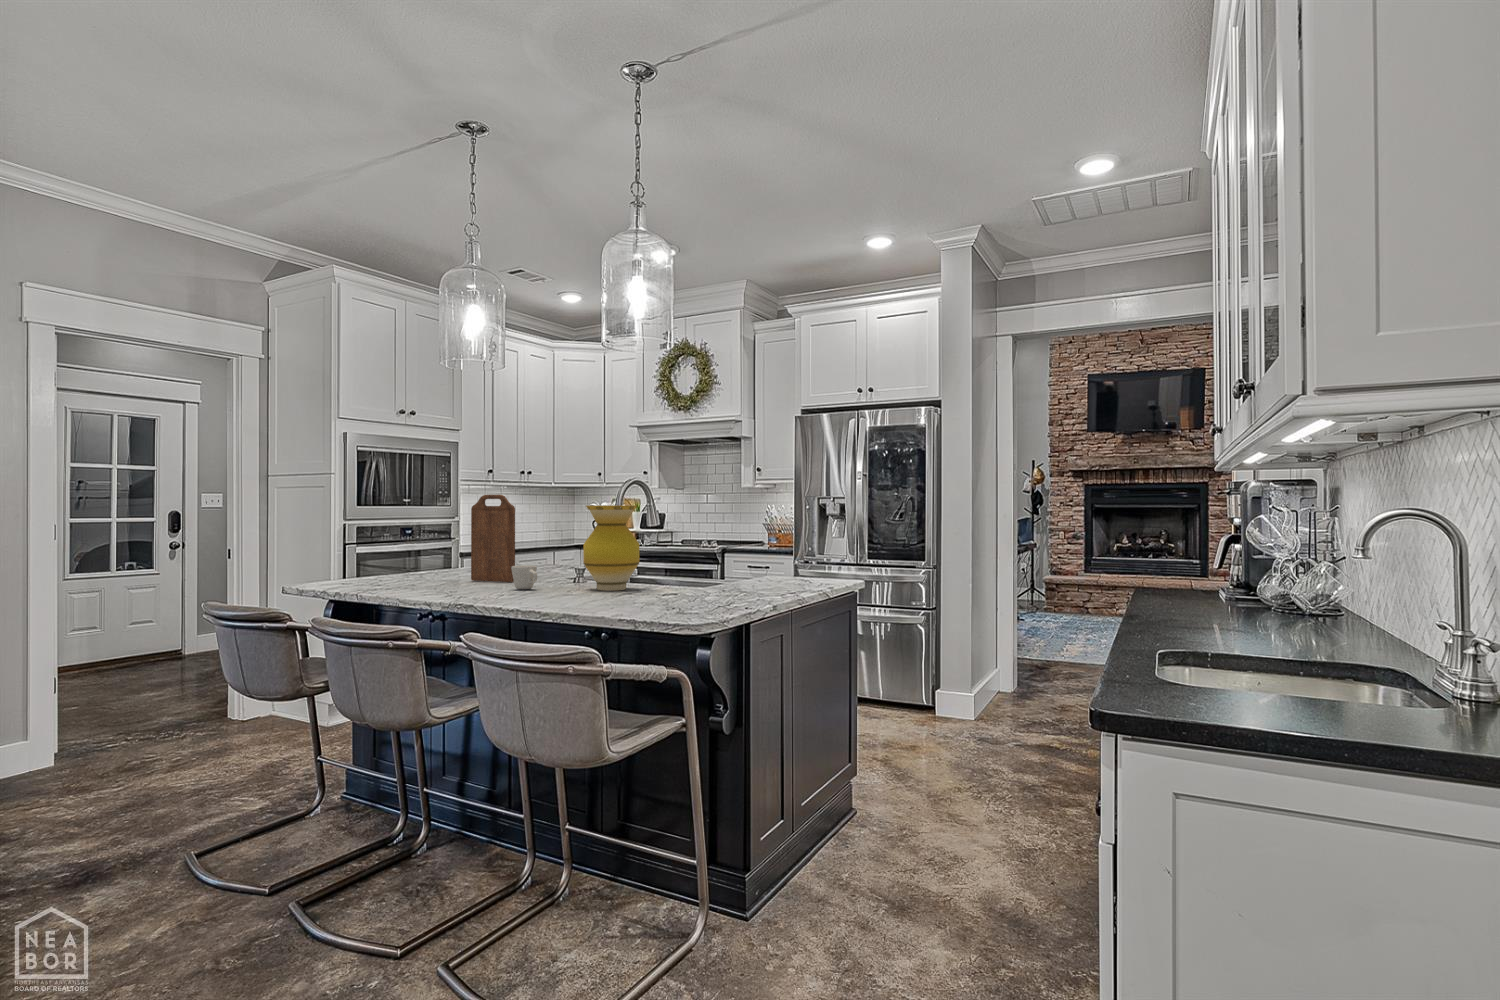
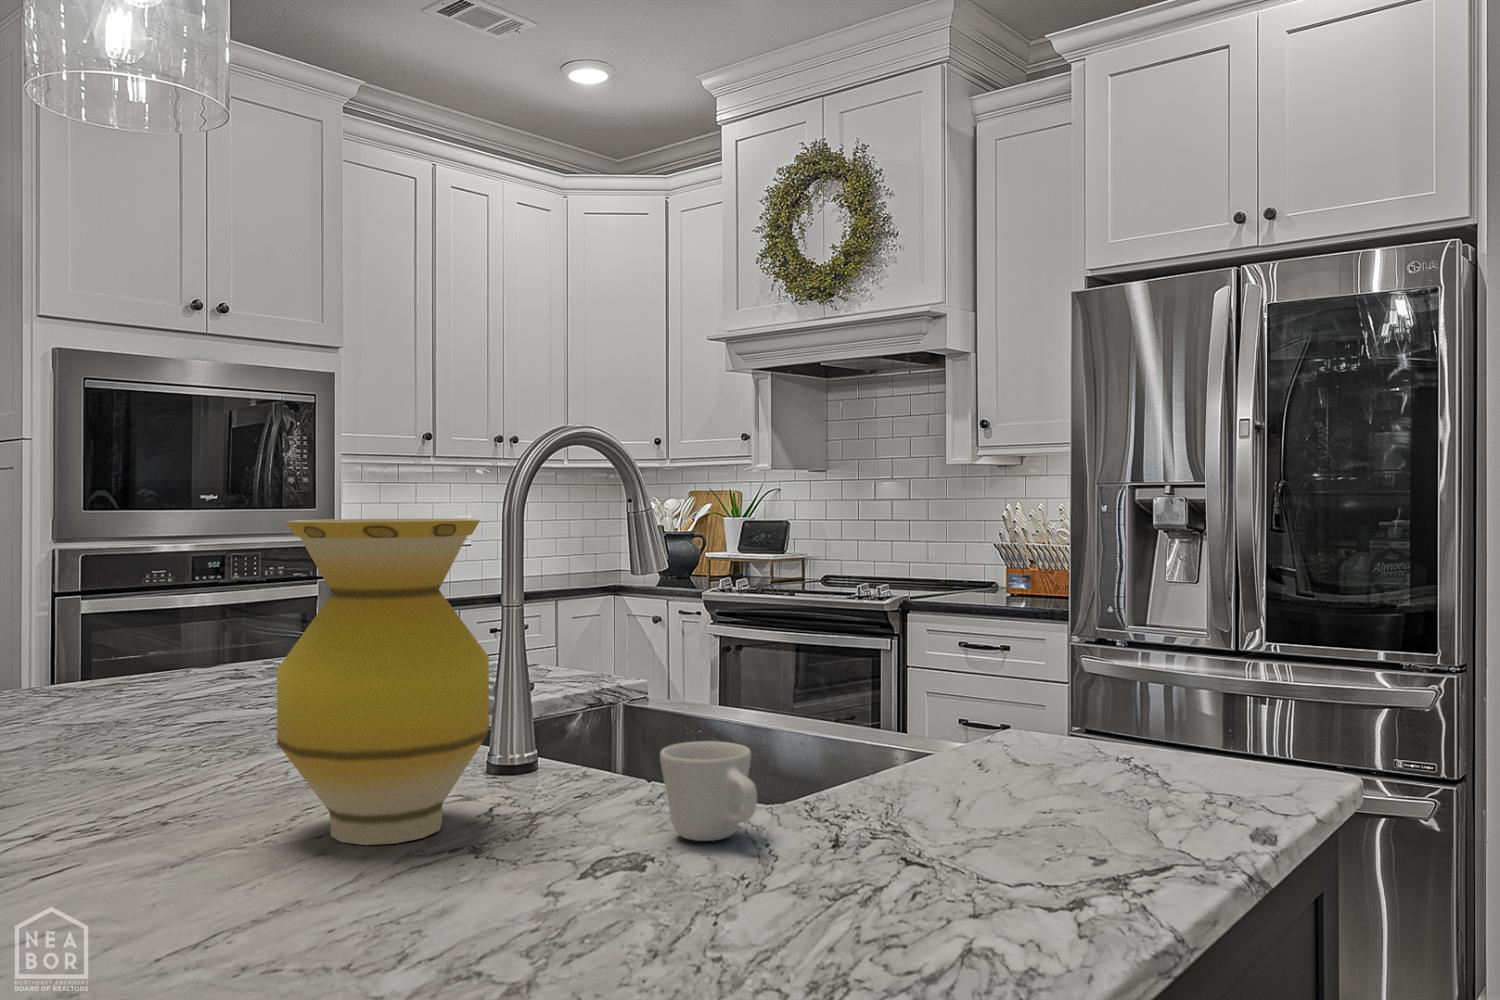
cutting board: present [471,495,515,582] -> none [109,483,207,747]
mug: present [511,565,537,590] -> present [660,741,757,841]

